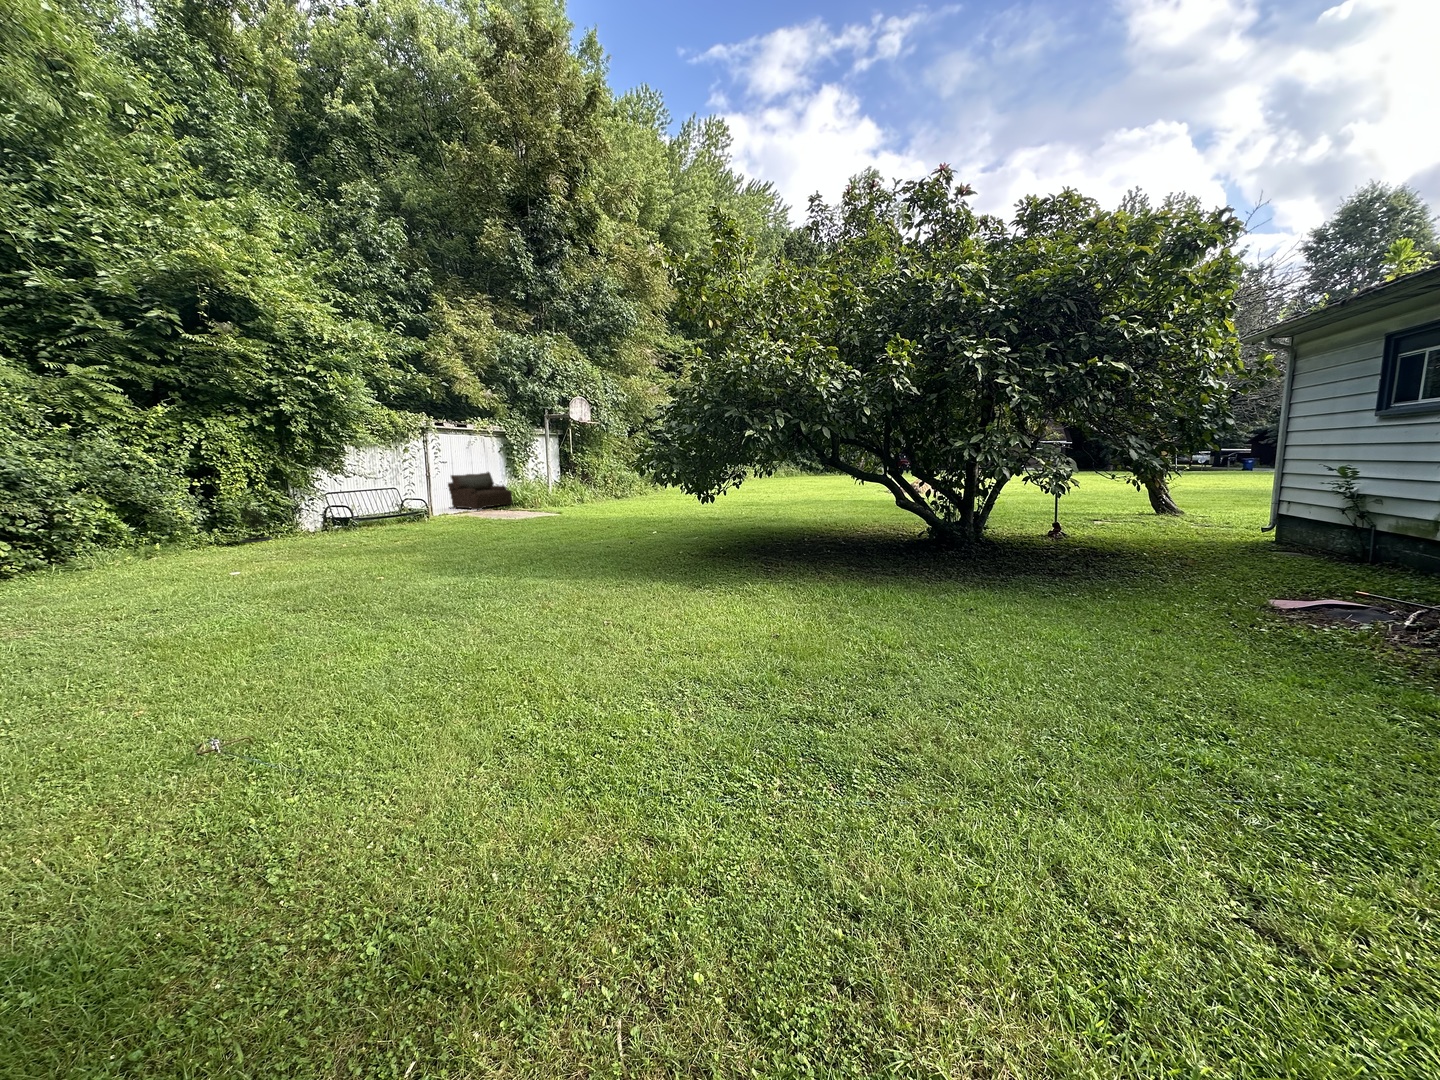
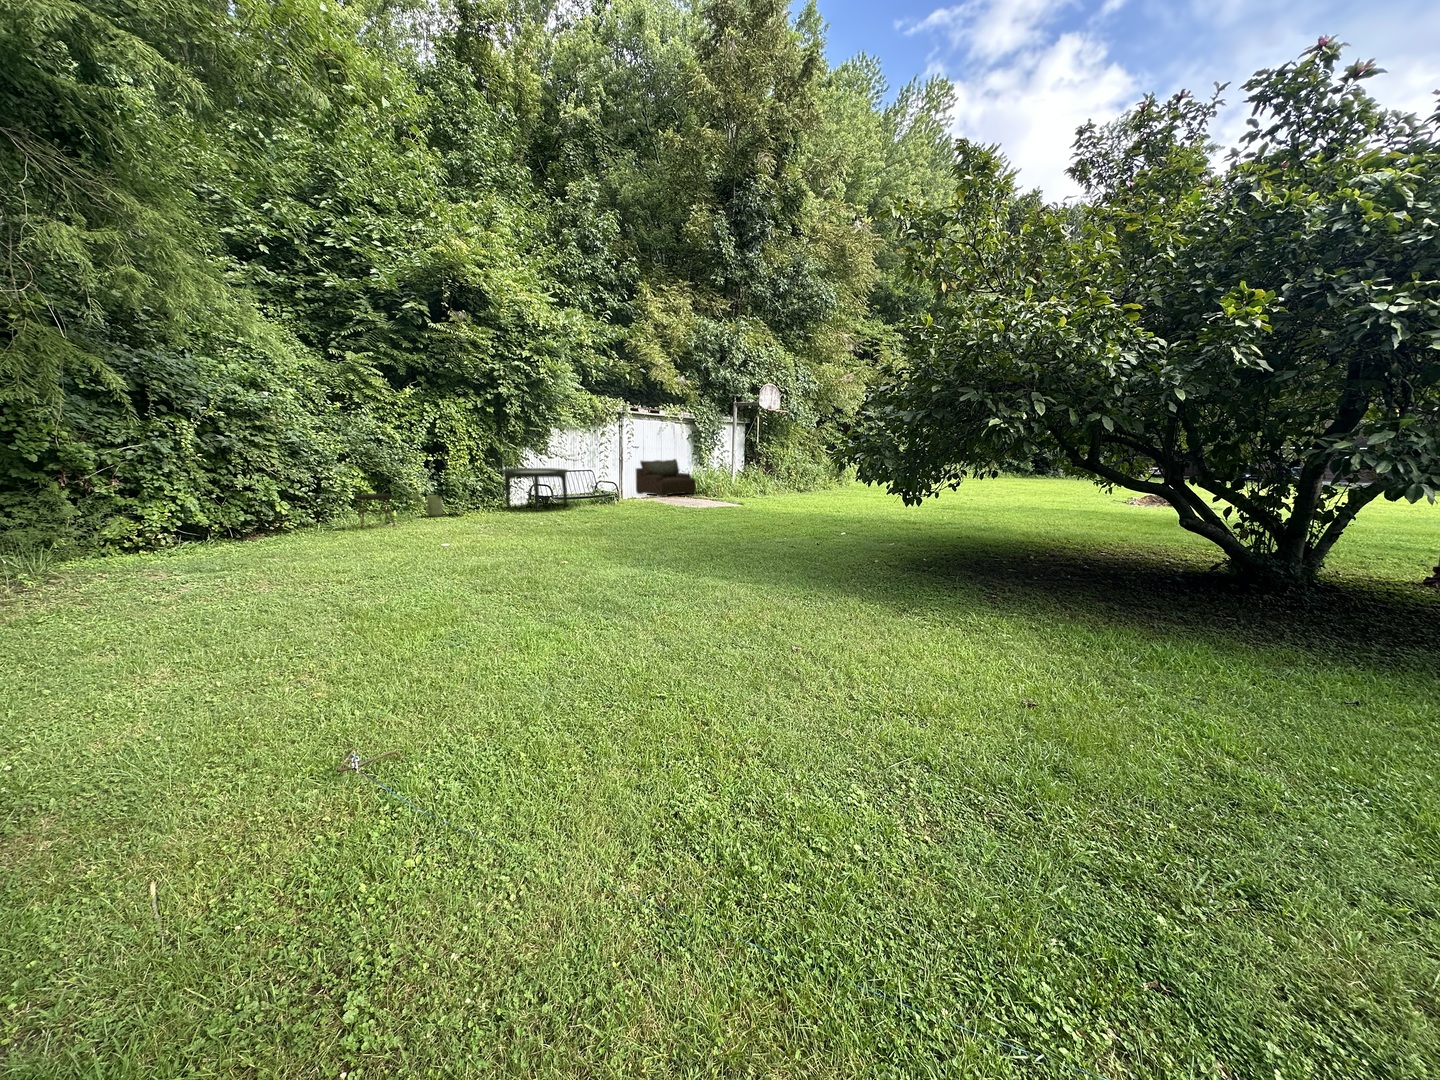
round table: none [289,487,372,532] -> present [502,468,568,511]
potted tree: present [238,500,272,542] -> none [457,472,485,515]
watering can: none [178,516,220,547] -> present [413,493,443,517]
stool: none [100,525,160,566] -> present [354,493,395,528]

